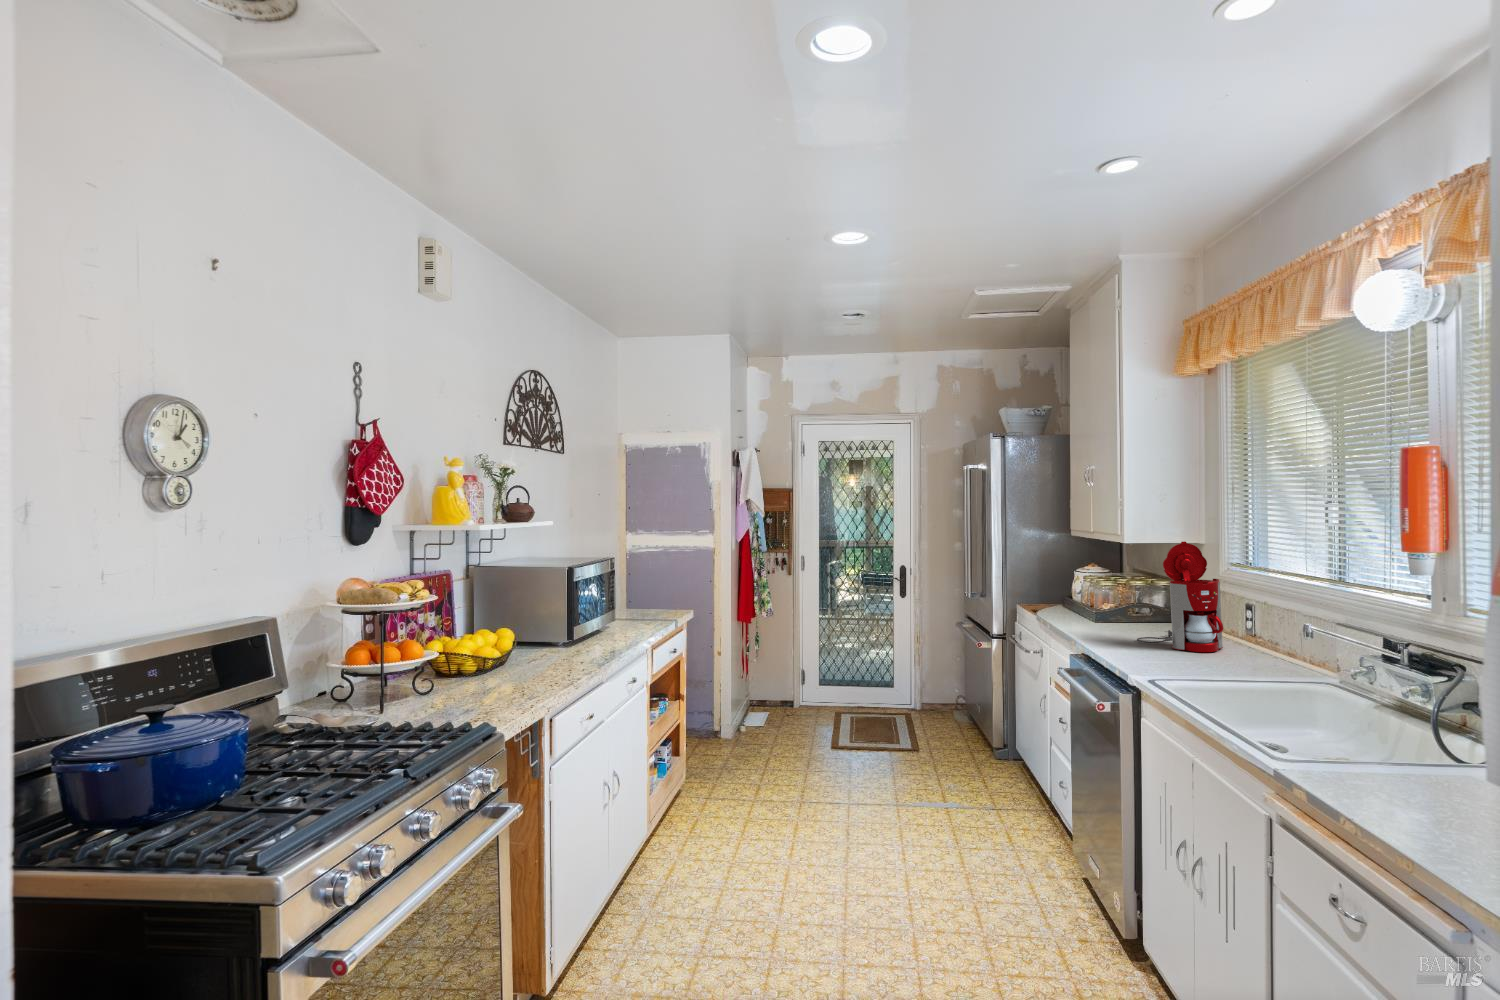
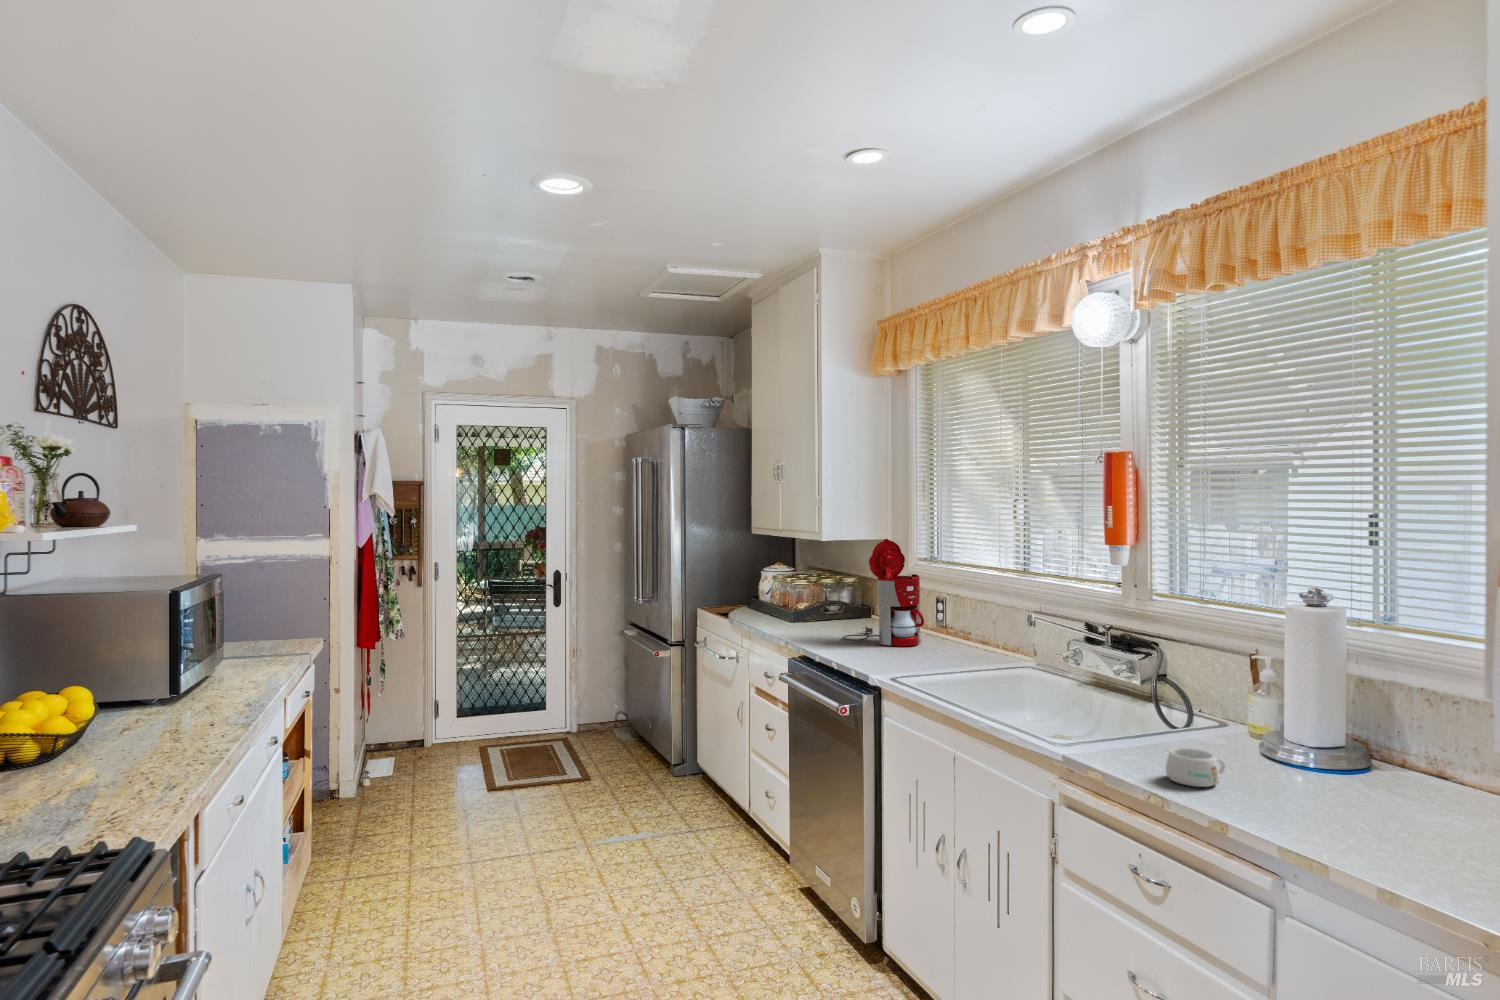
mug: none [1363,770,1443,814] -> present [1166,748,1225,787]

